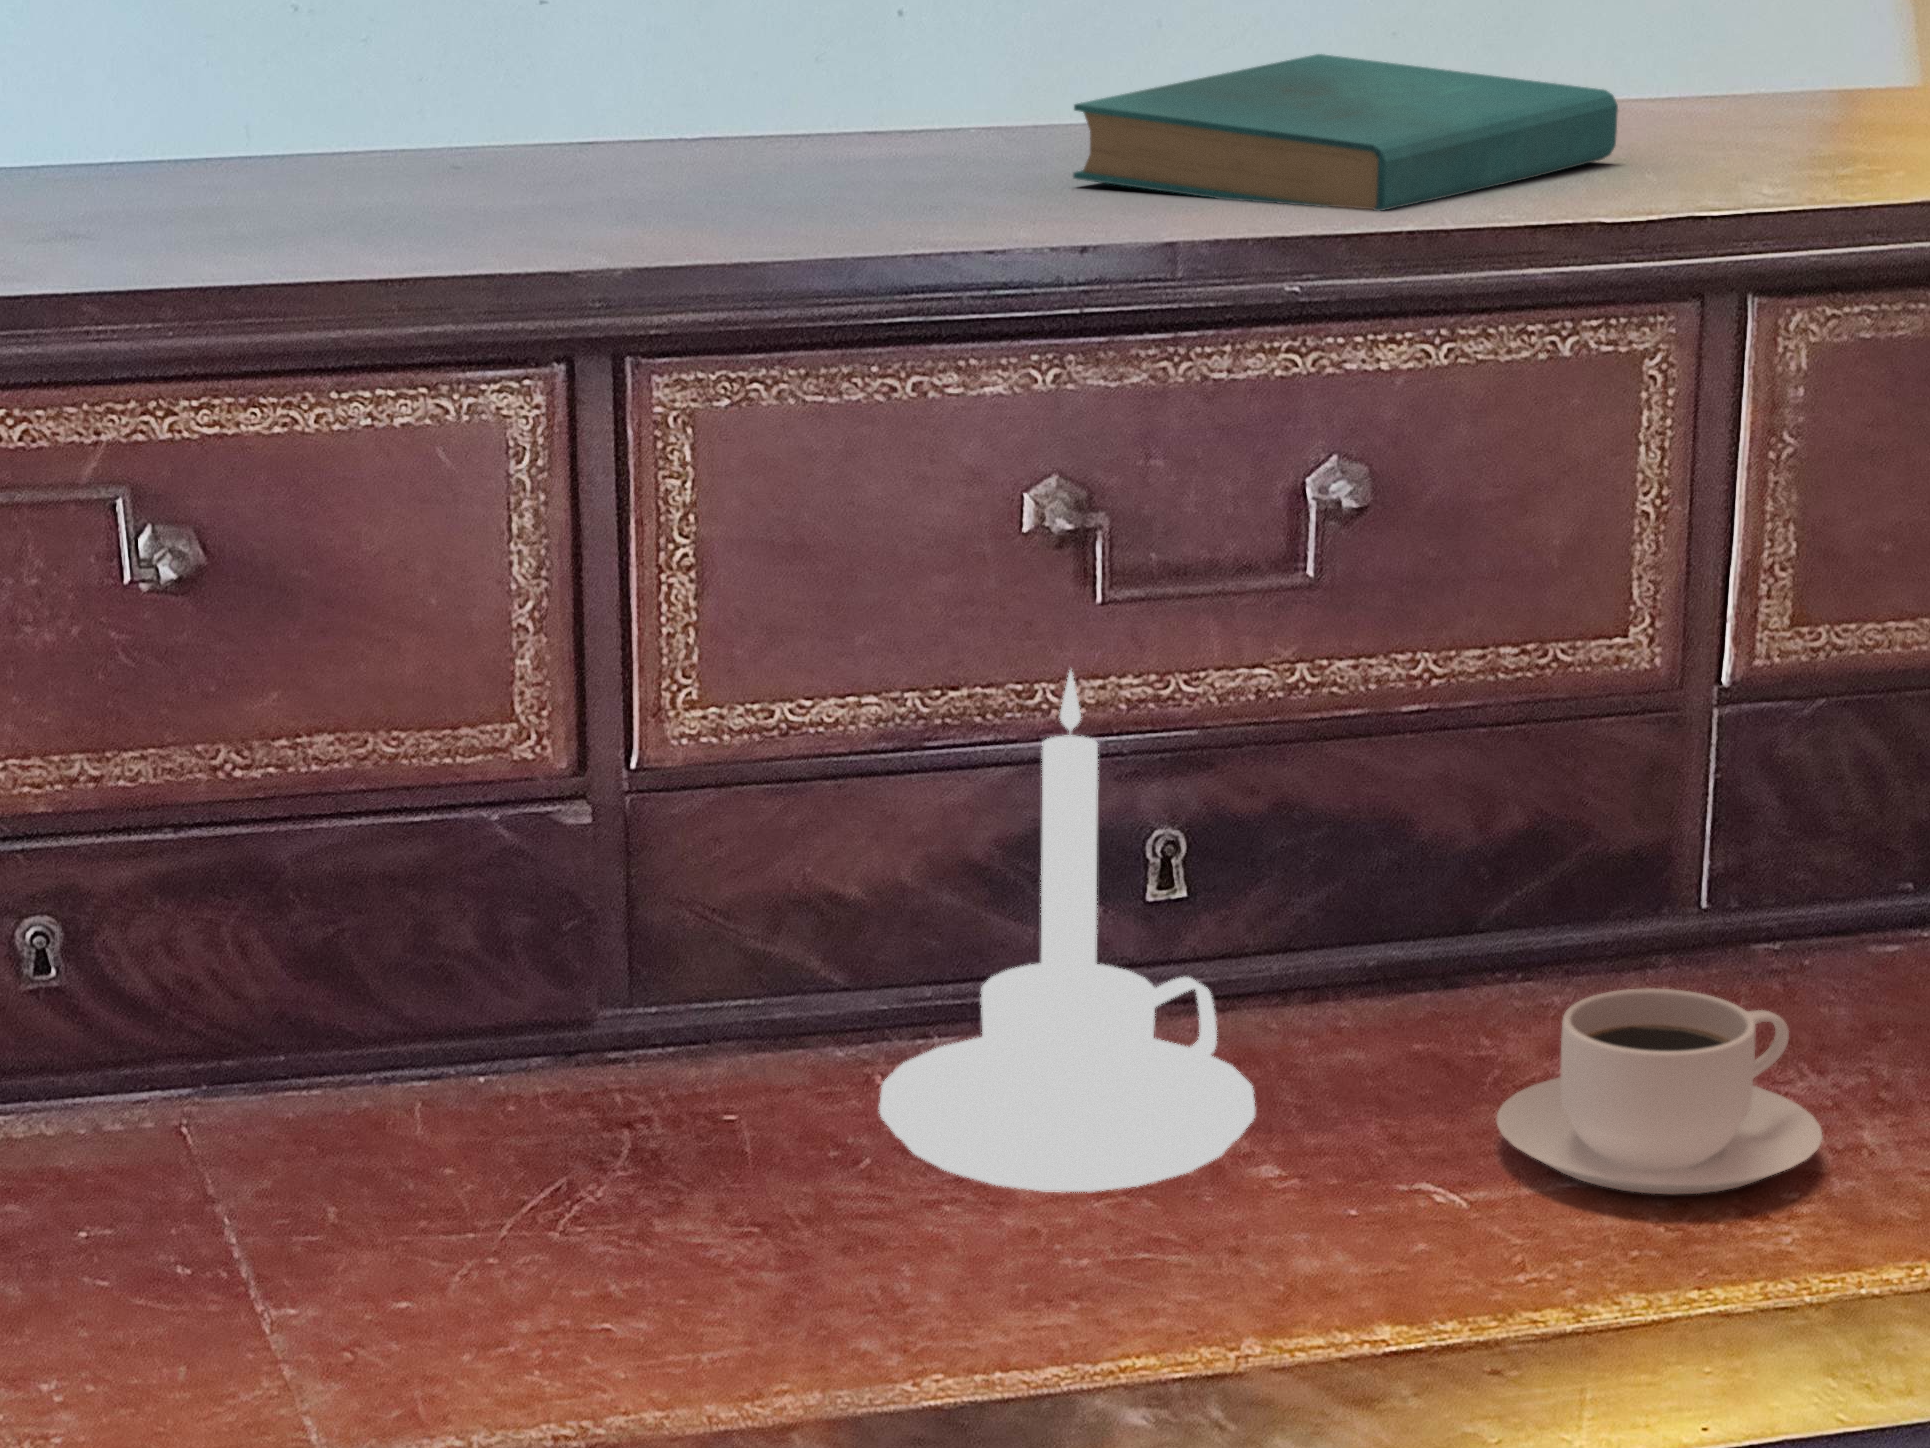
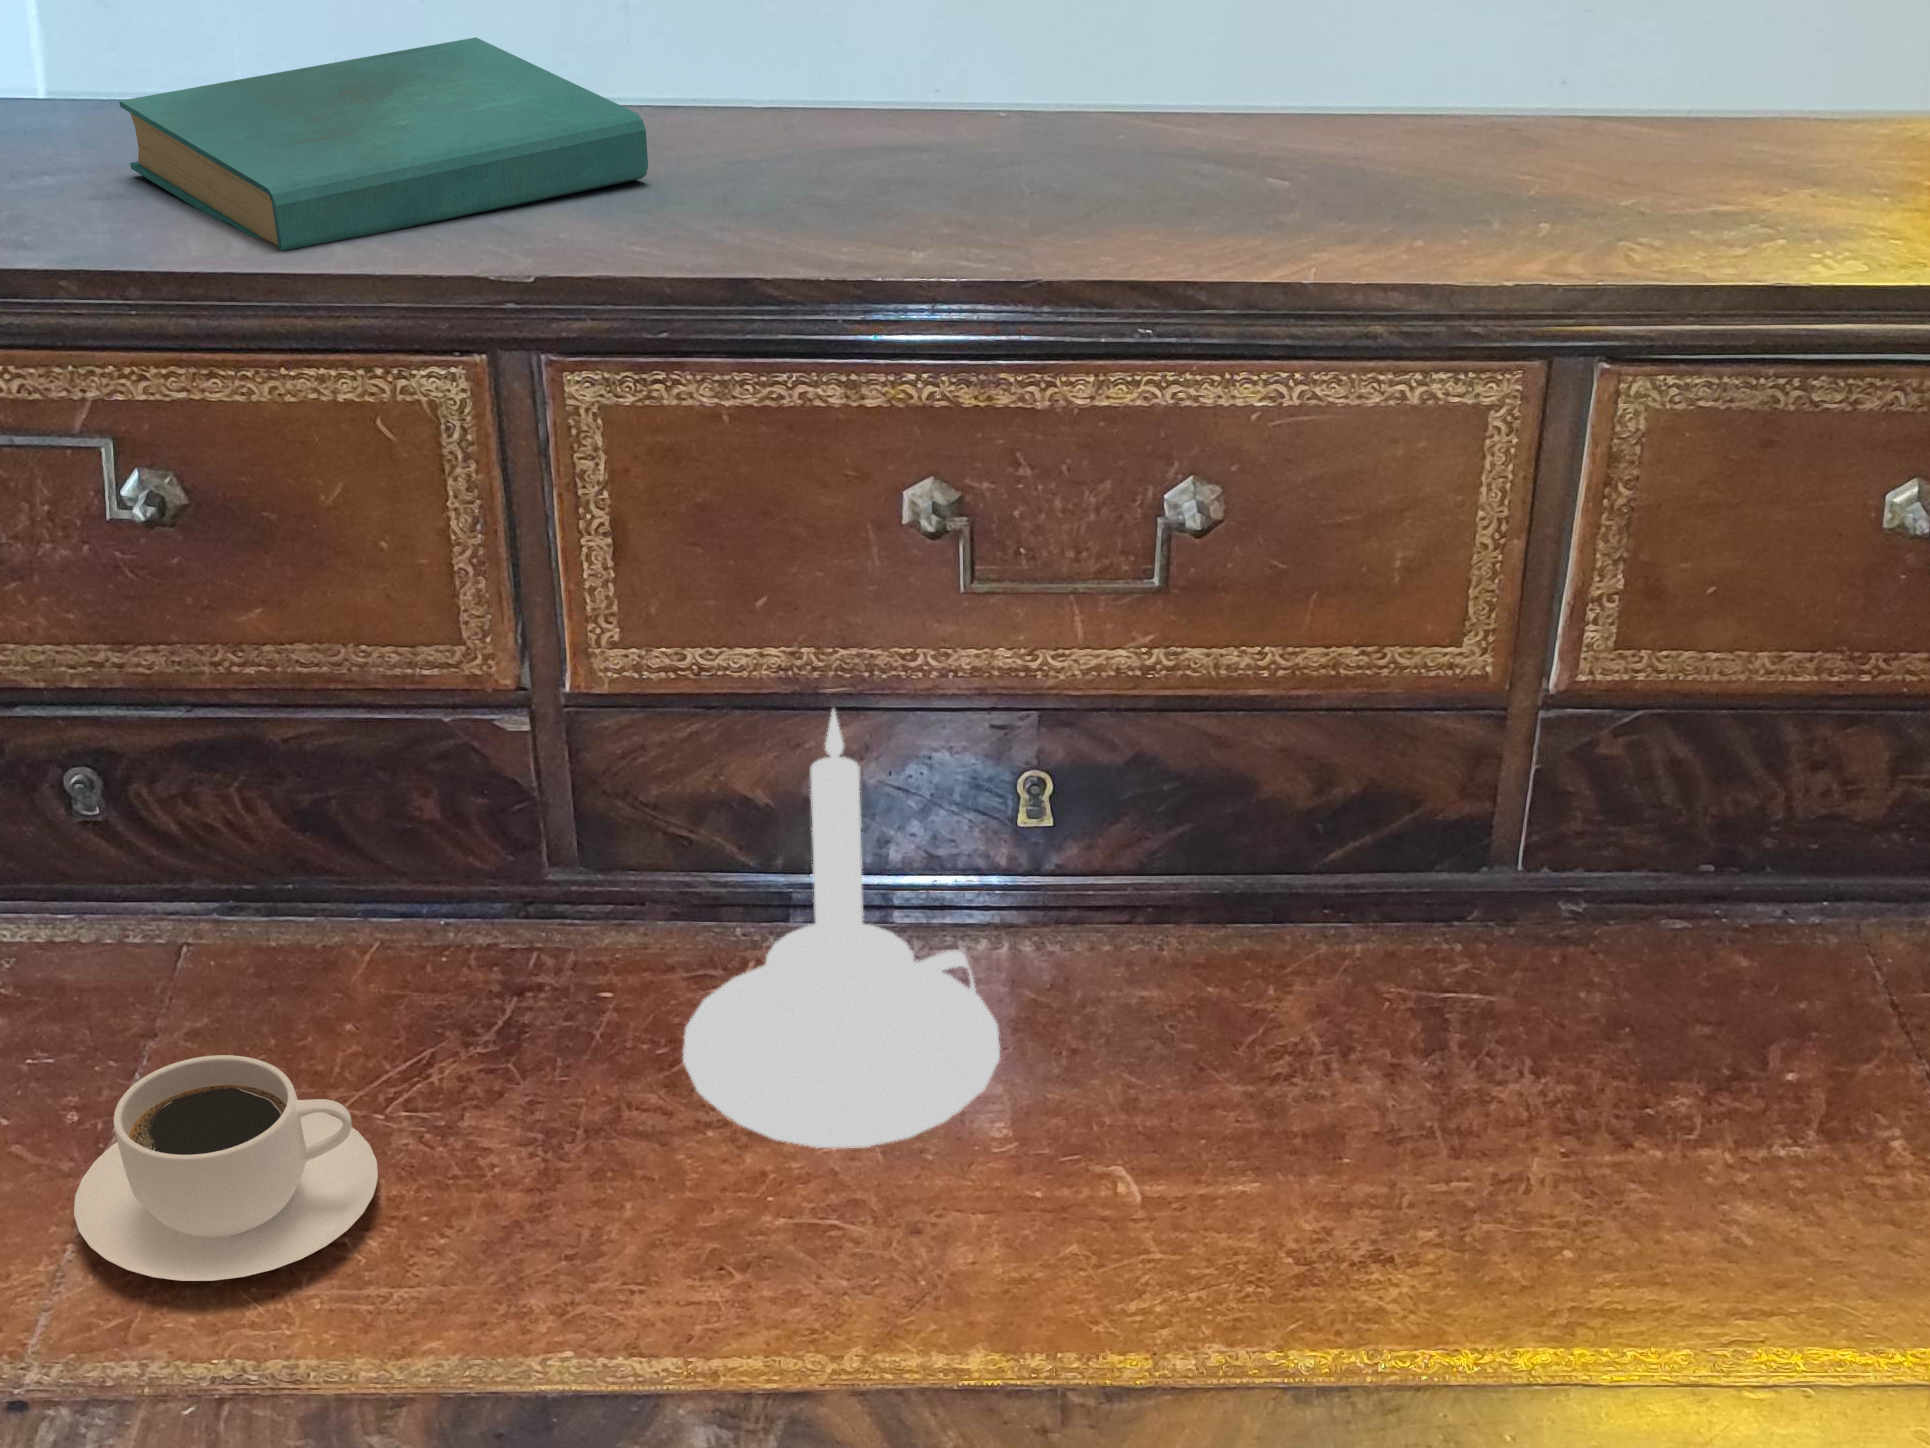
book: present [1073,54,1618,211] -> present [119,37,648,251]
coffee cup: present [1497,988,1822,1195] -> present [74,1055,378,1281]

